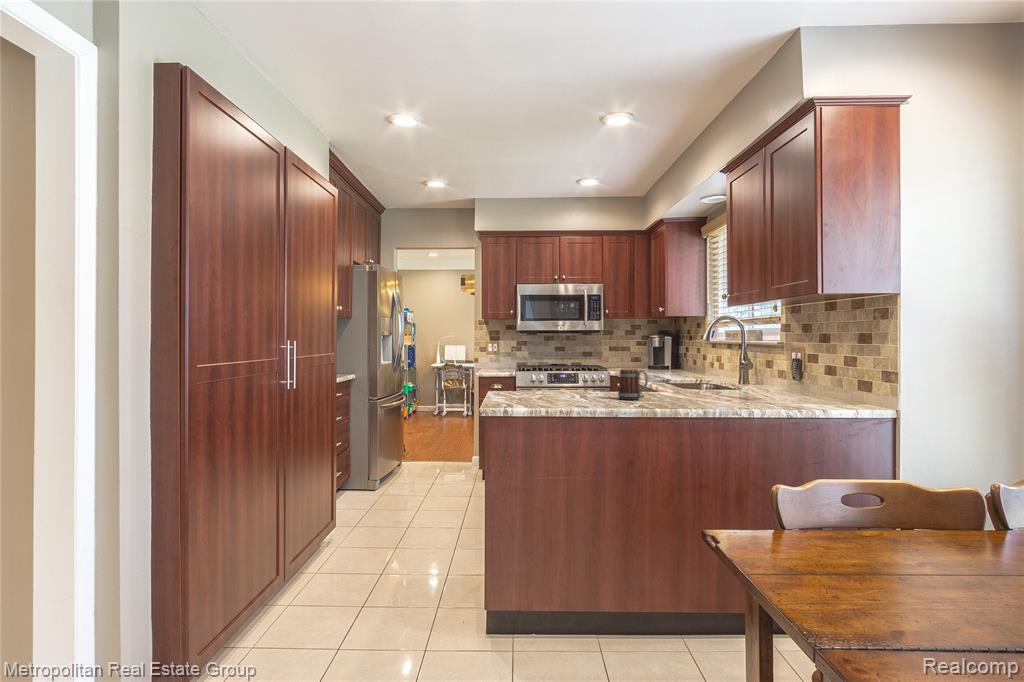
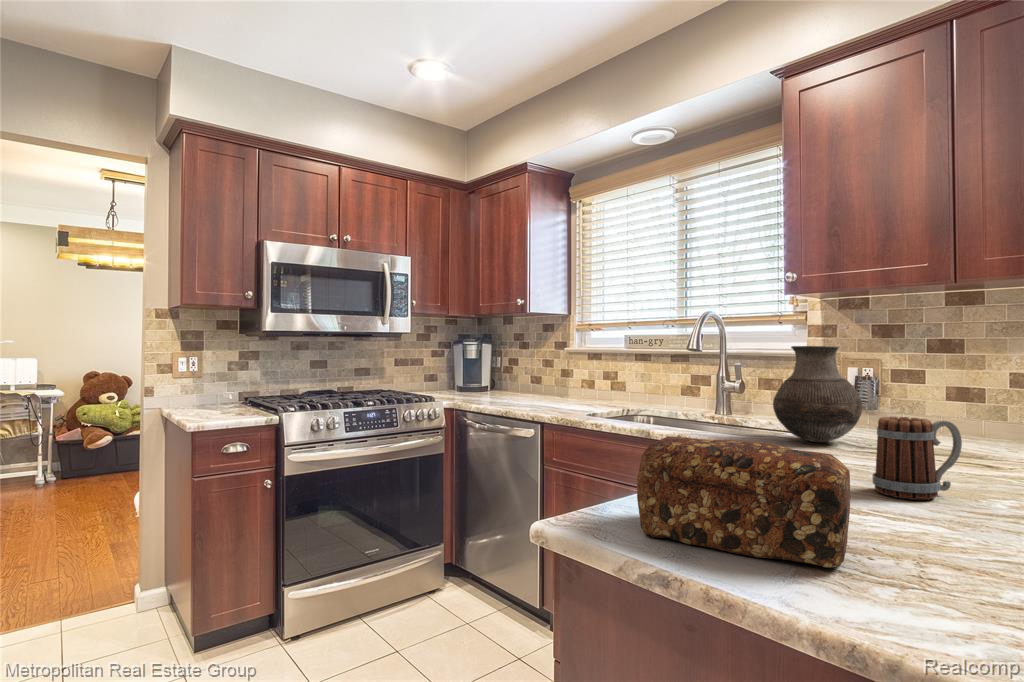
vase: none [687,339,733,392] -> present [773,346,862,442]
bread loaf: none [504,368,548,399] -> present [637,436,850,567]

